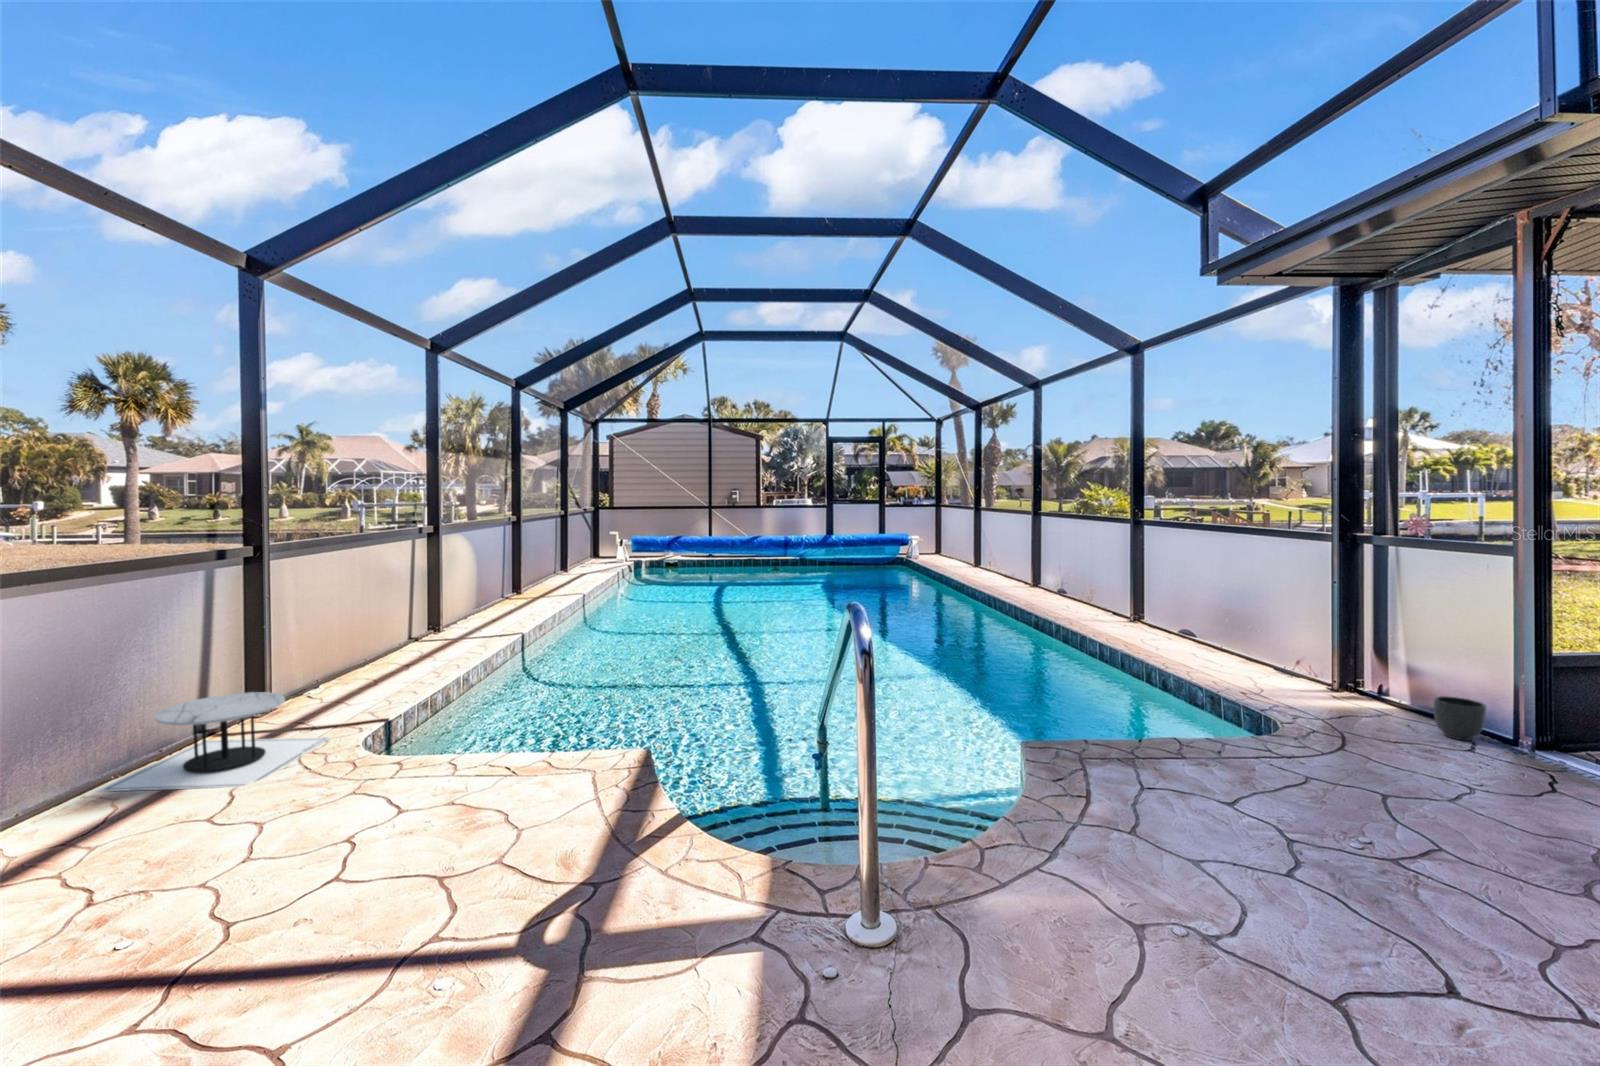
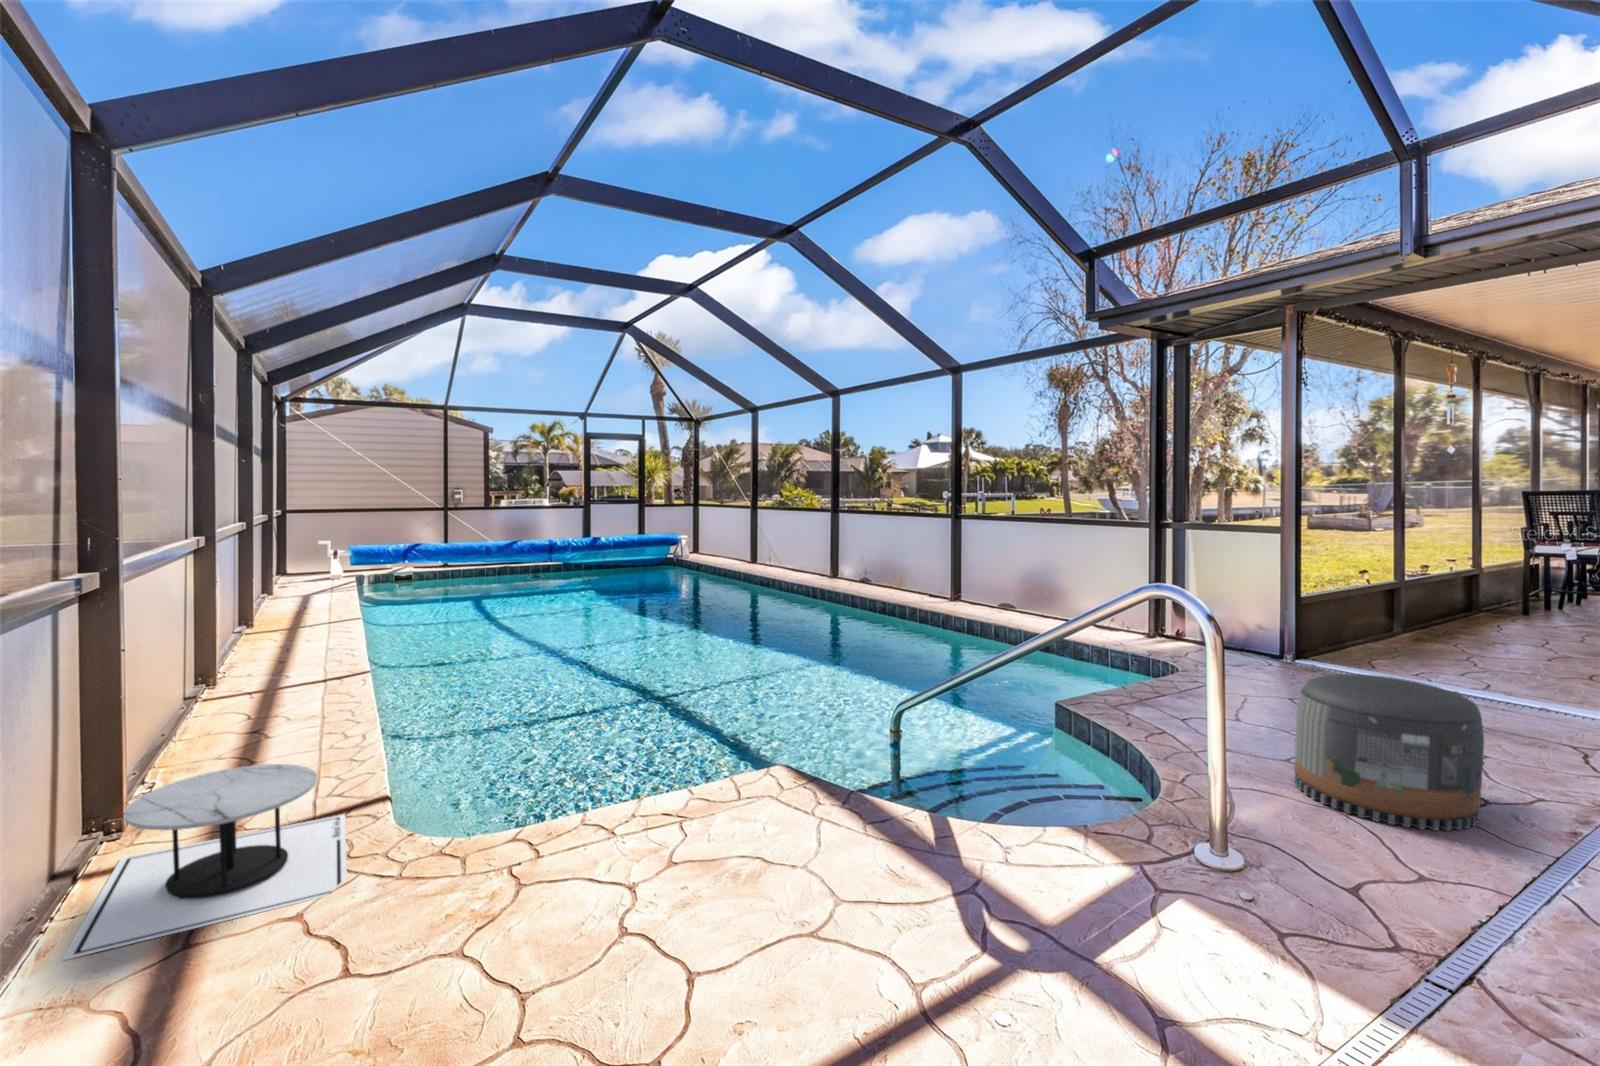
planter: present [1434,696,1486,740] -> none [1253,632,1285,660]
pouf: none [1121,757,1368,1013] -> present [1294,674,1484,831]

